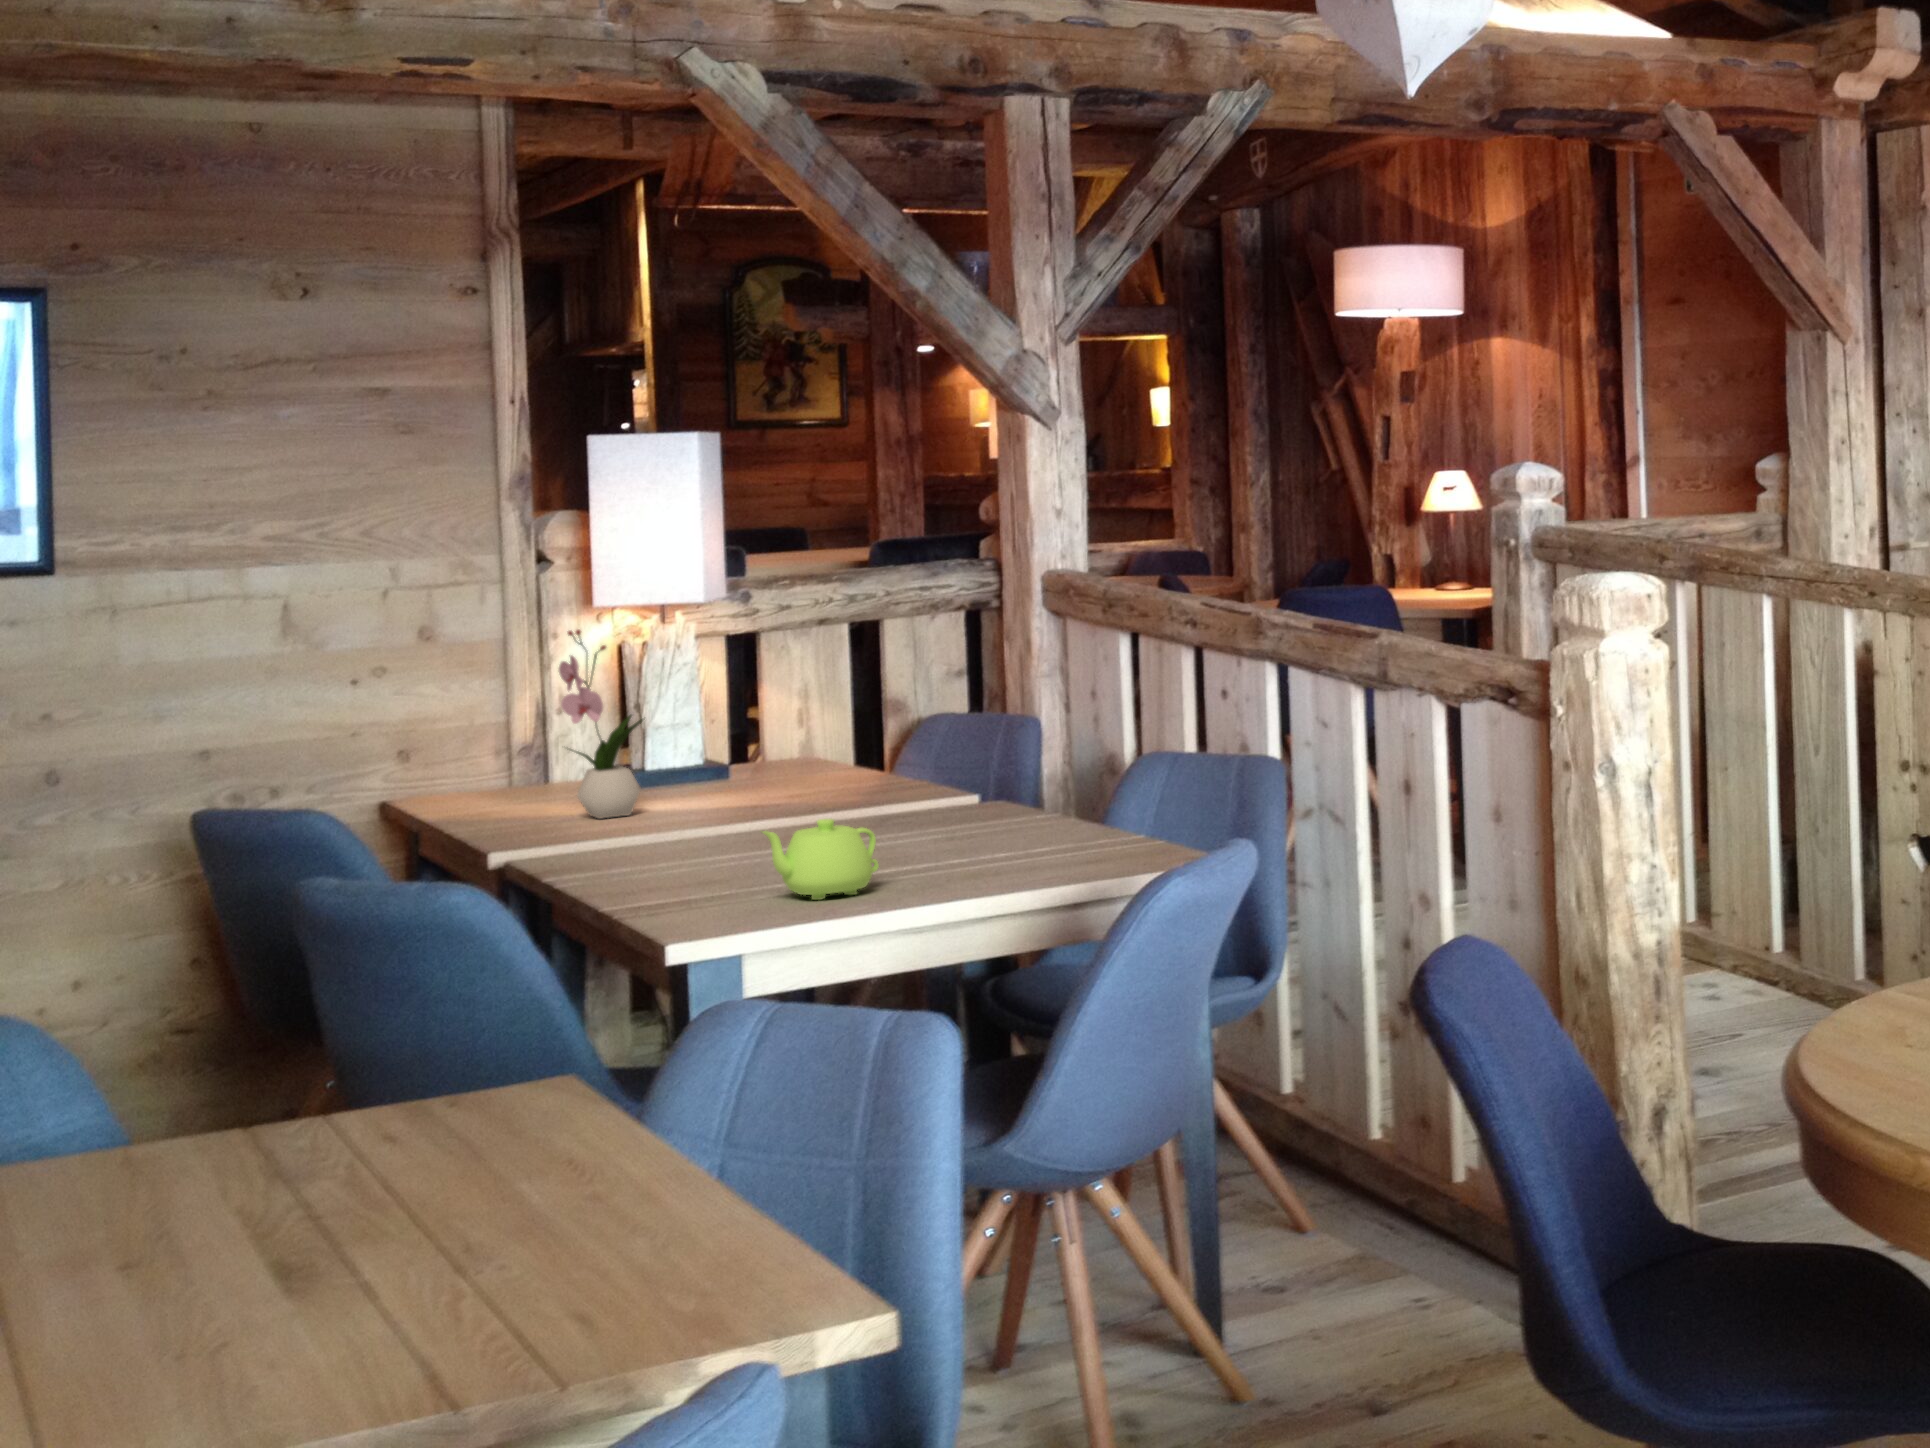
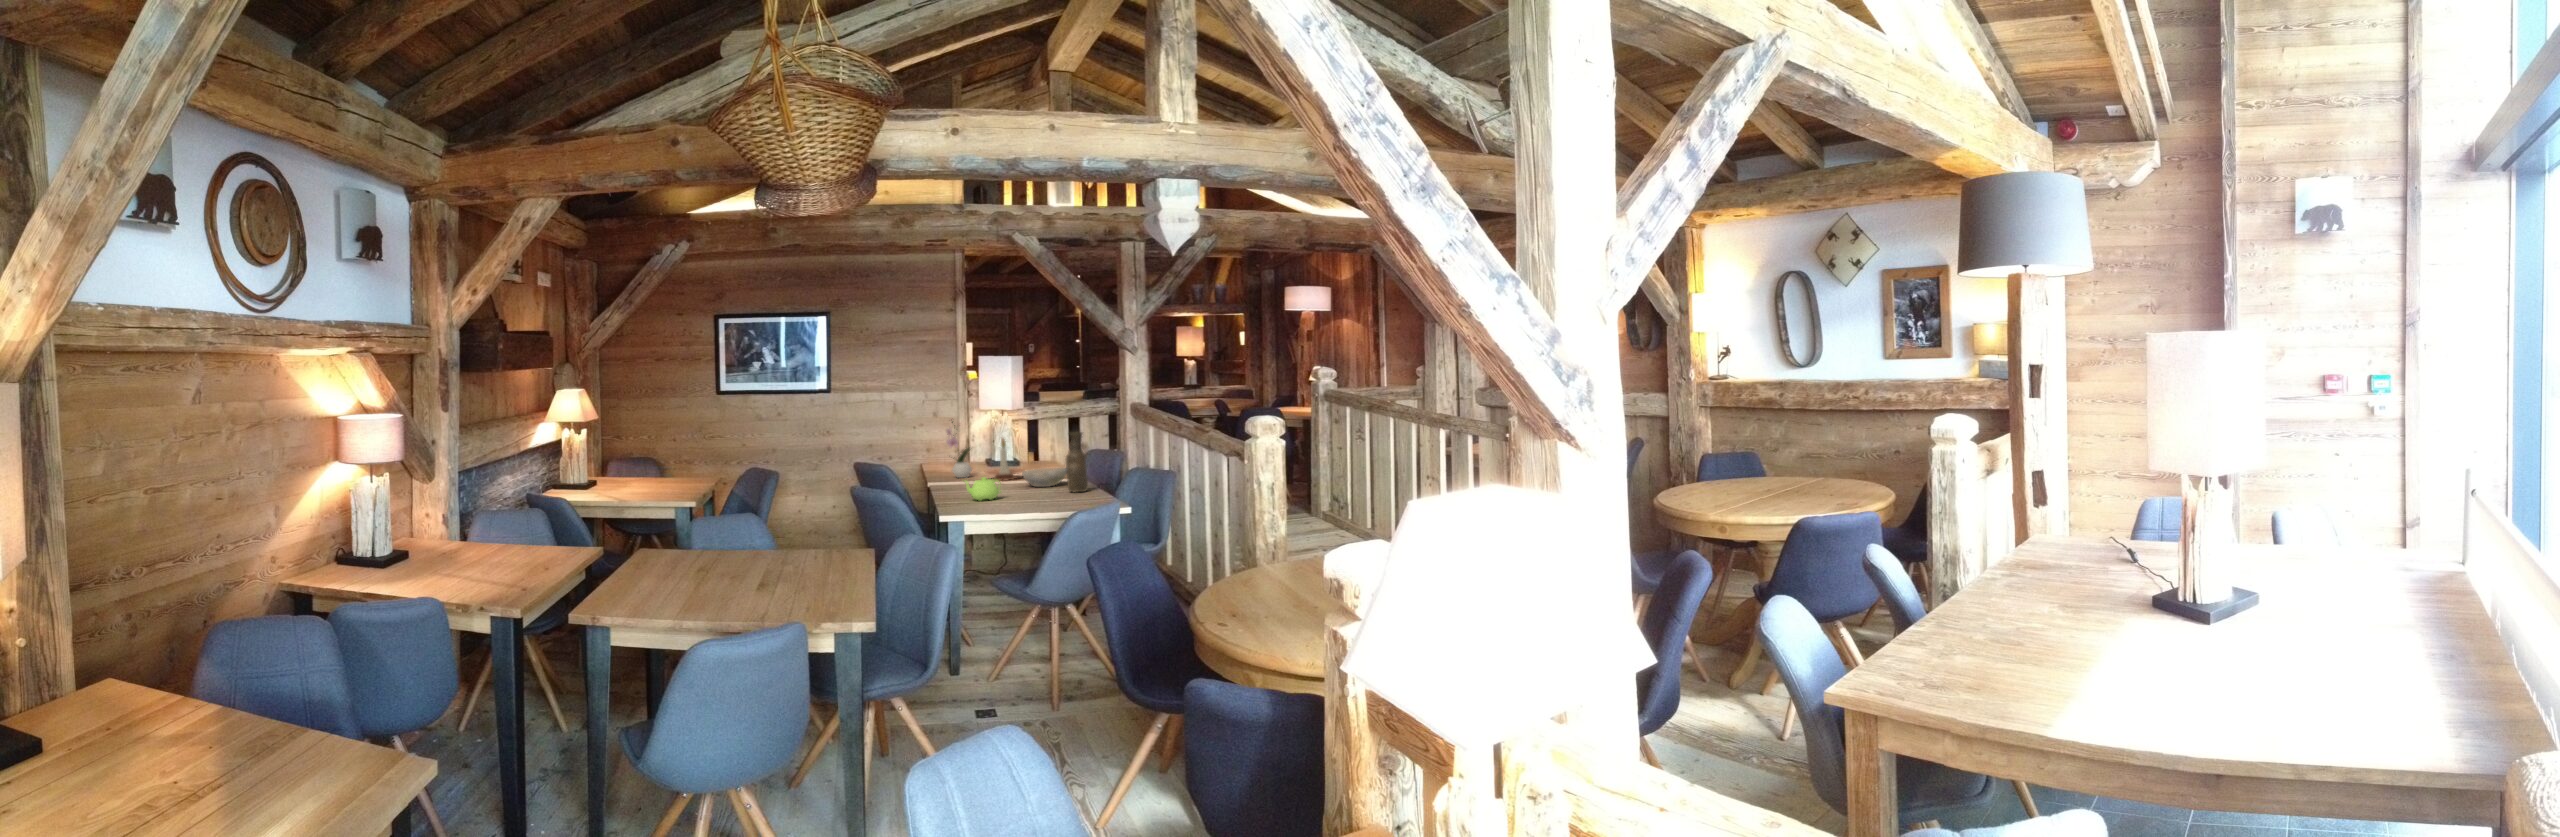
vase: none [1061,664,1131,859] -> present [1066,432,1088,493]
candle holder: none [697,680,828,824] -> present [985,438,1025,481]
bowl: none [874,778,1015,842] -> present [1022,468,1067,487]

